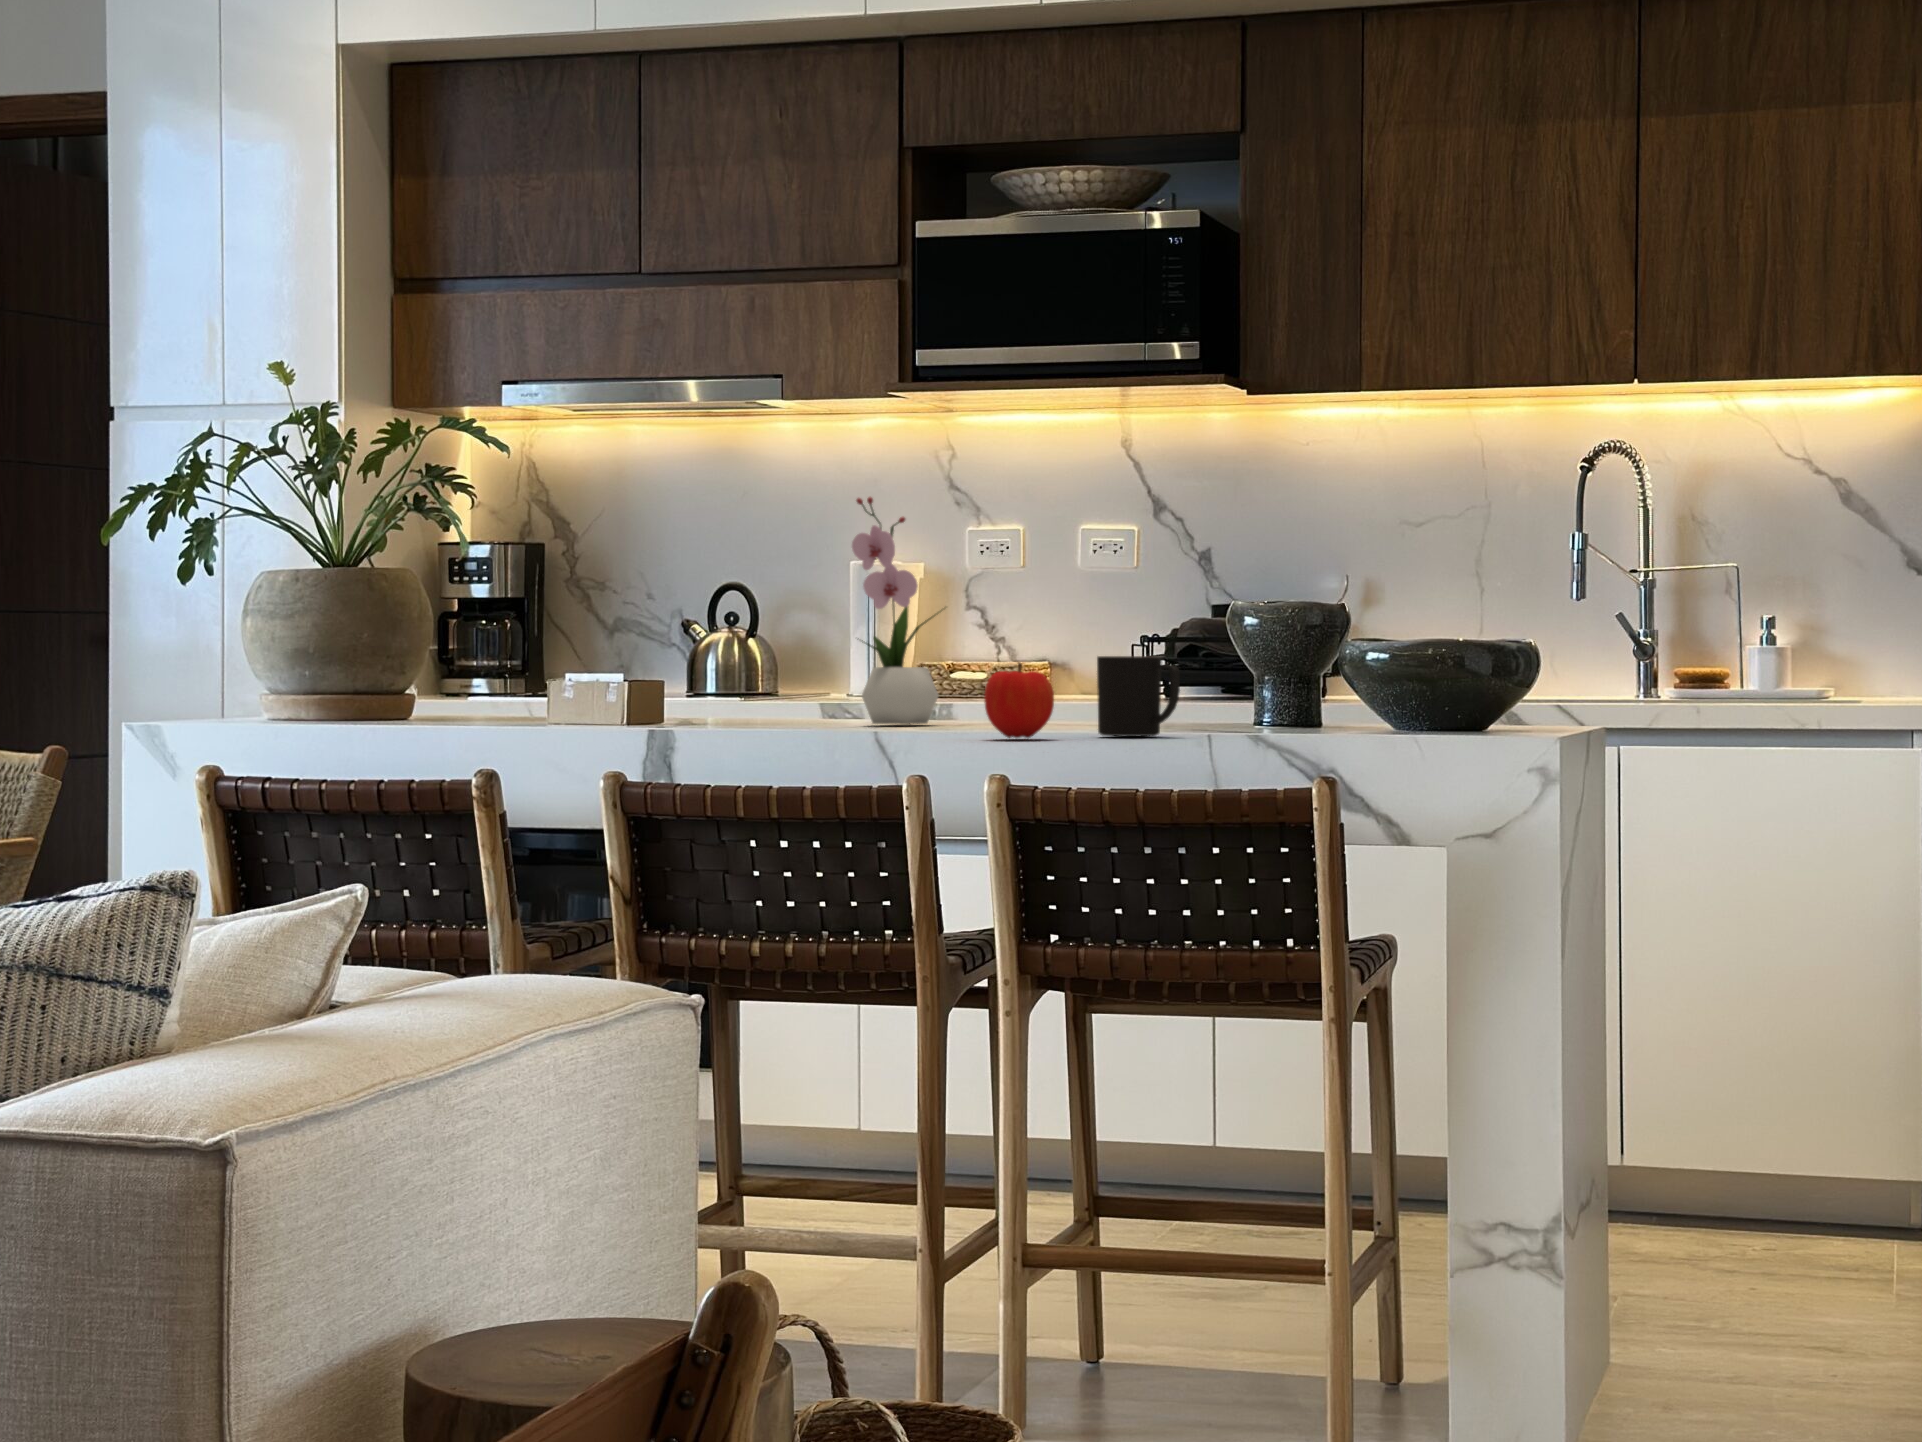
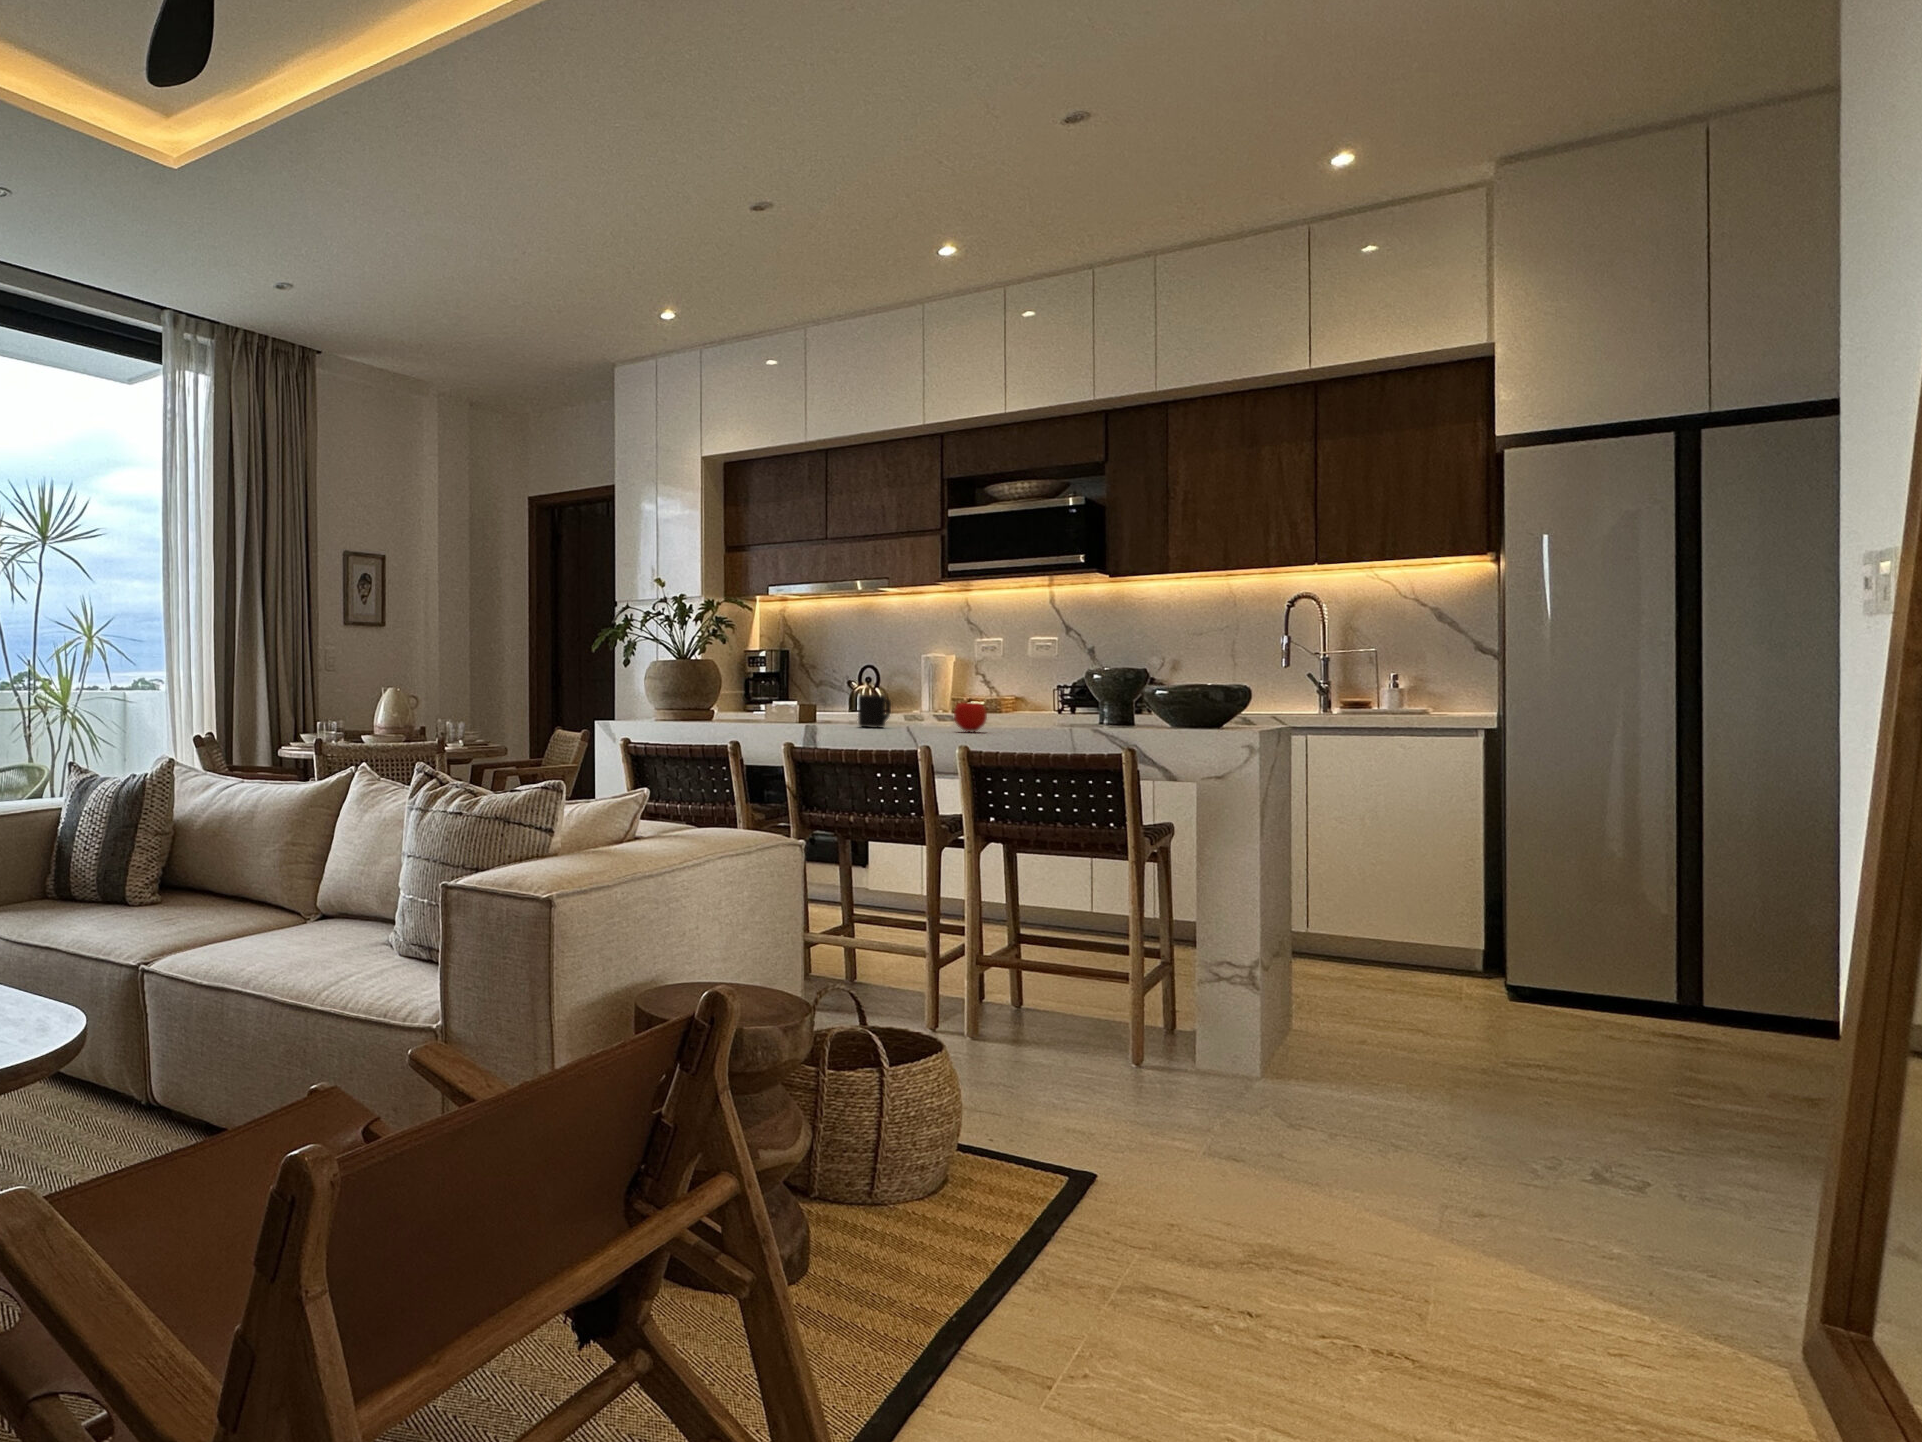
flower arrangement: present [852,497,939,725] -> none [901,627,946,723]
mug: present [1097,656,1180,736] -> present [858,695,891,728]

